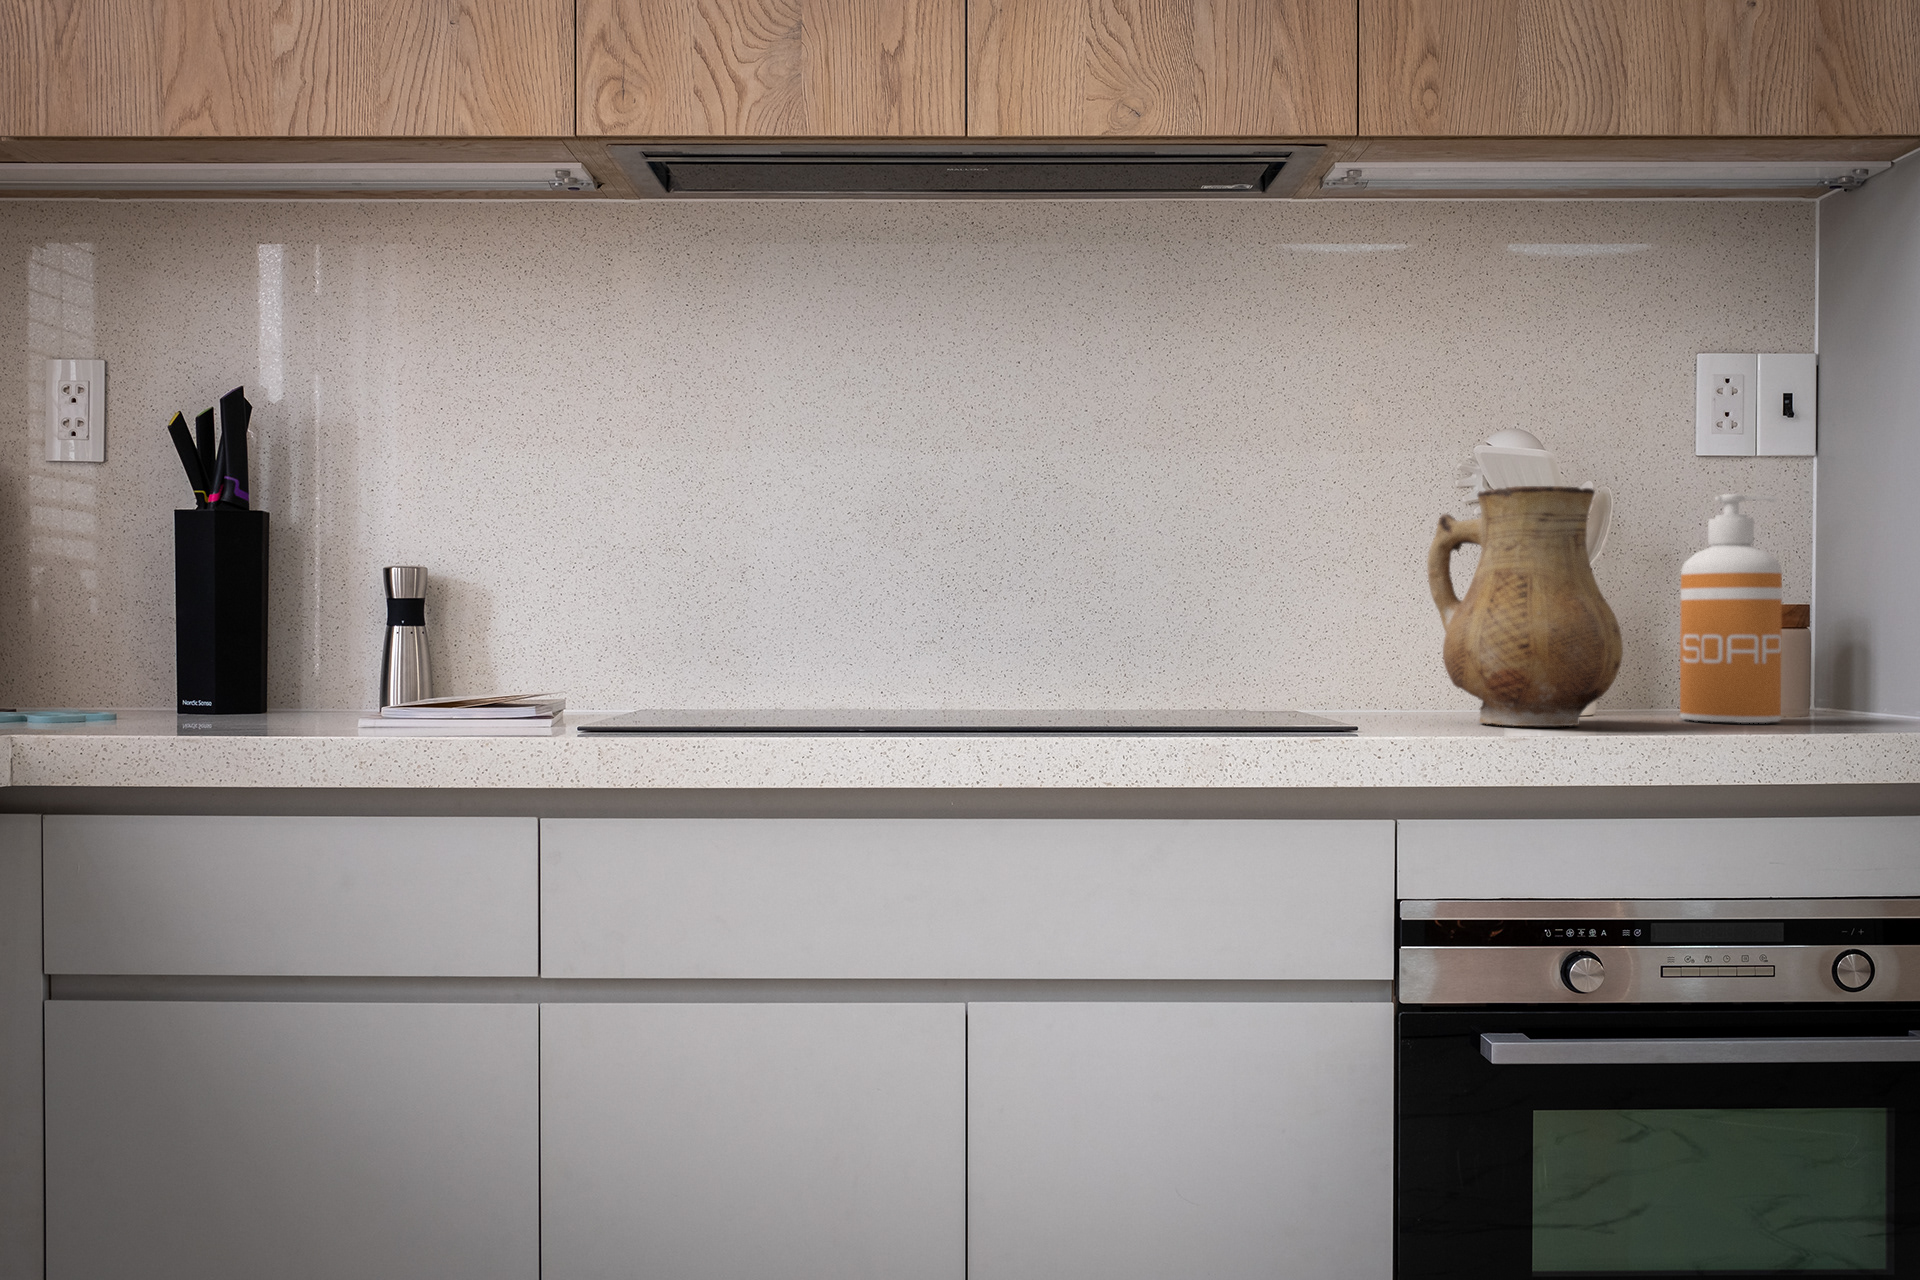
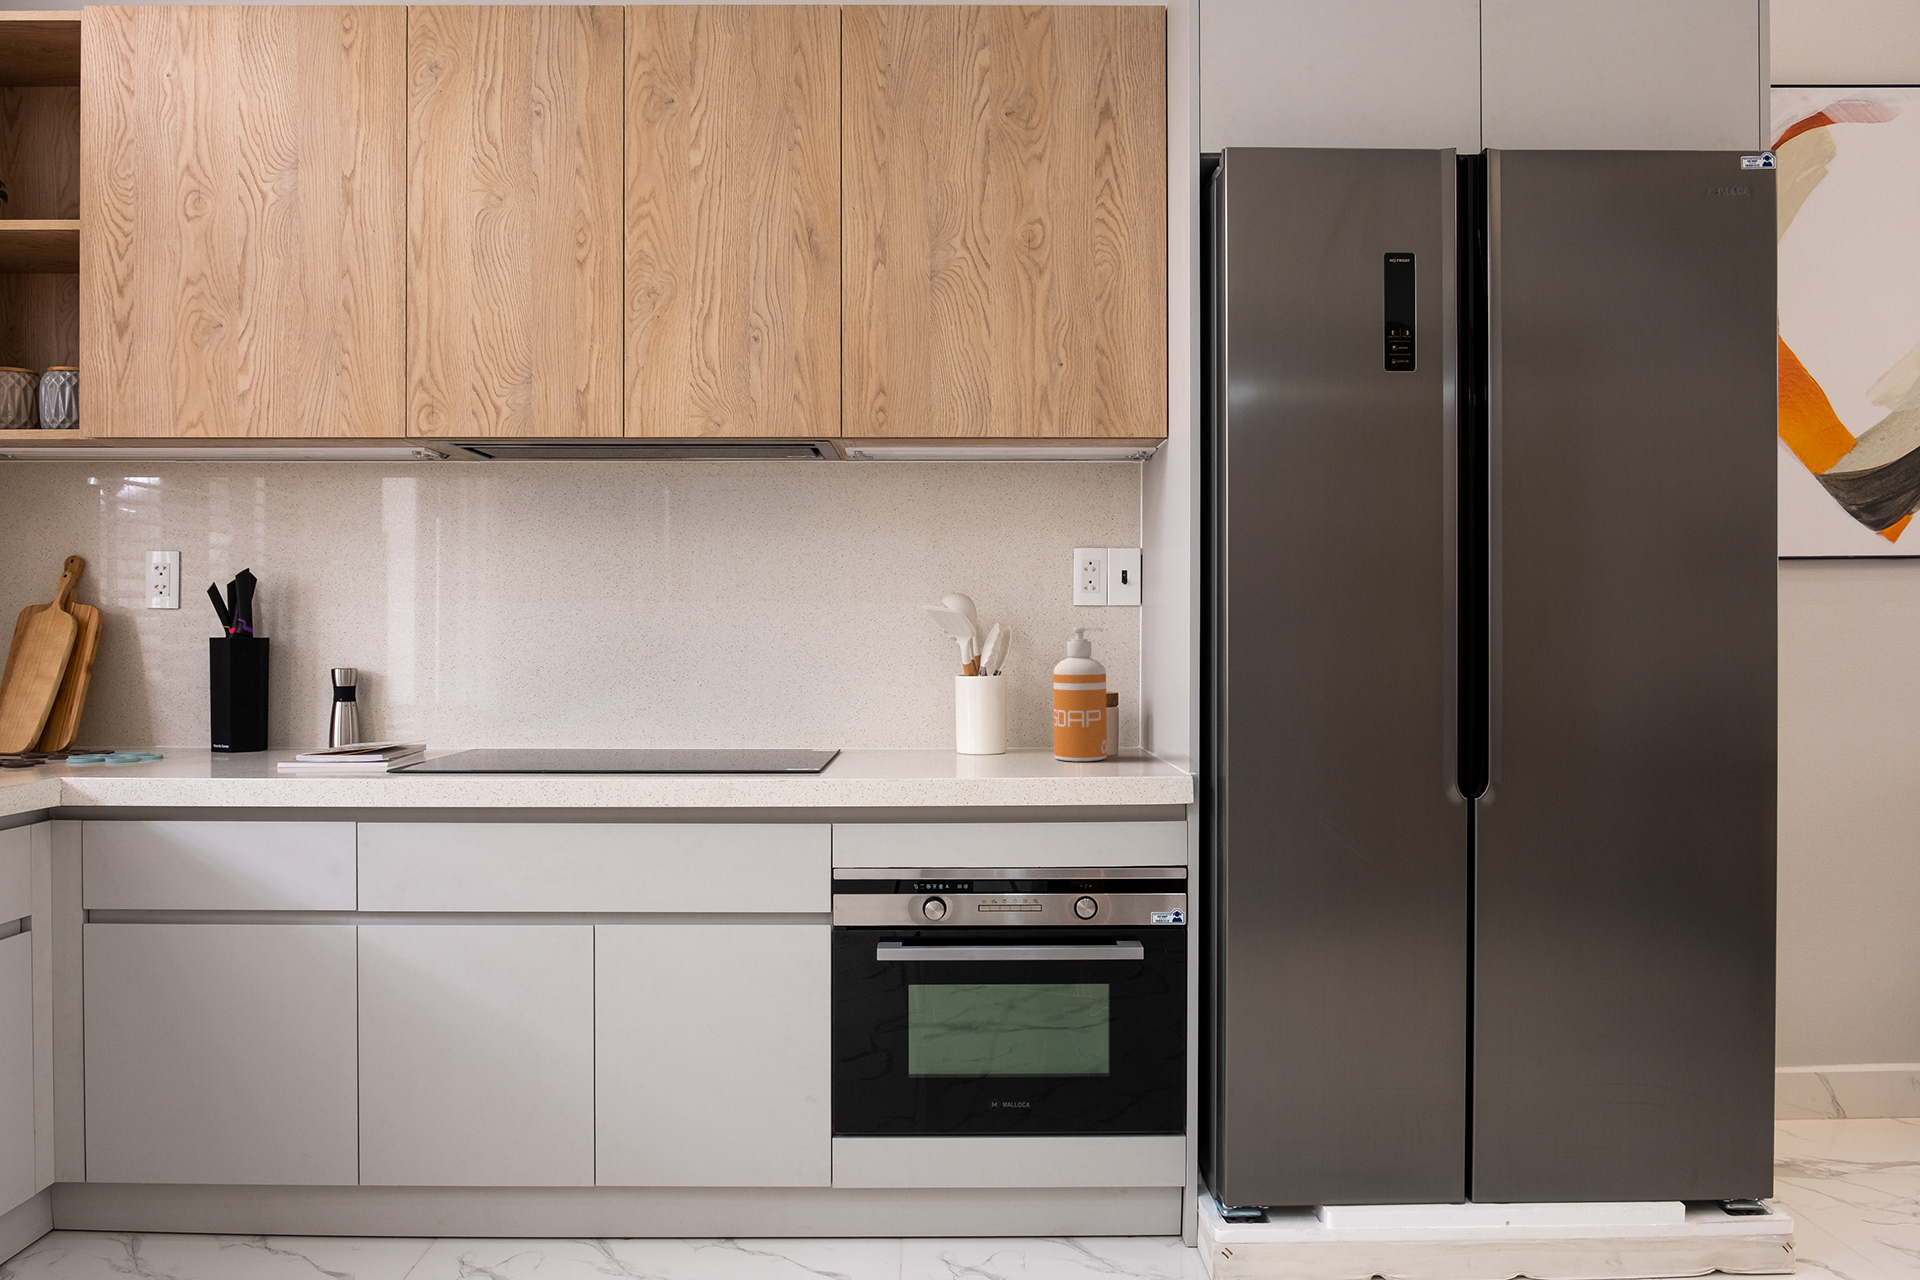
ceramic pitcher: present [1427,486,1623,726] -> none [901,629,997,767]

